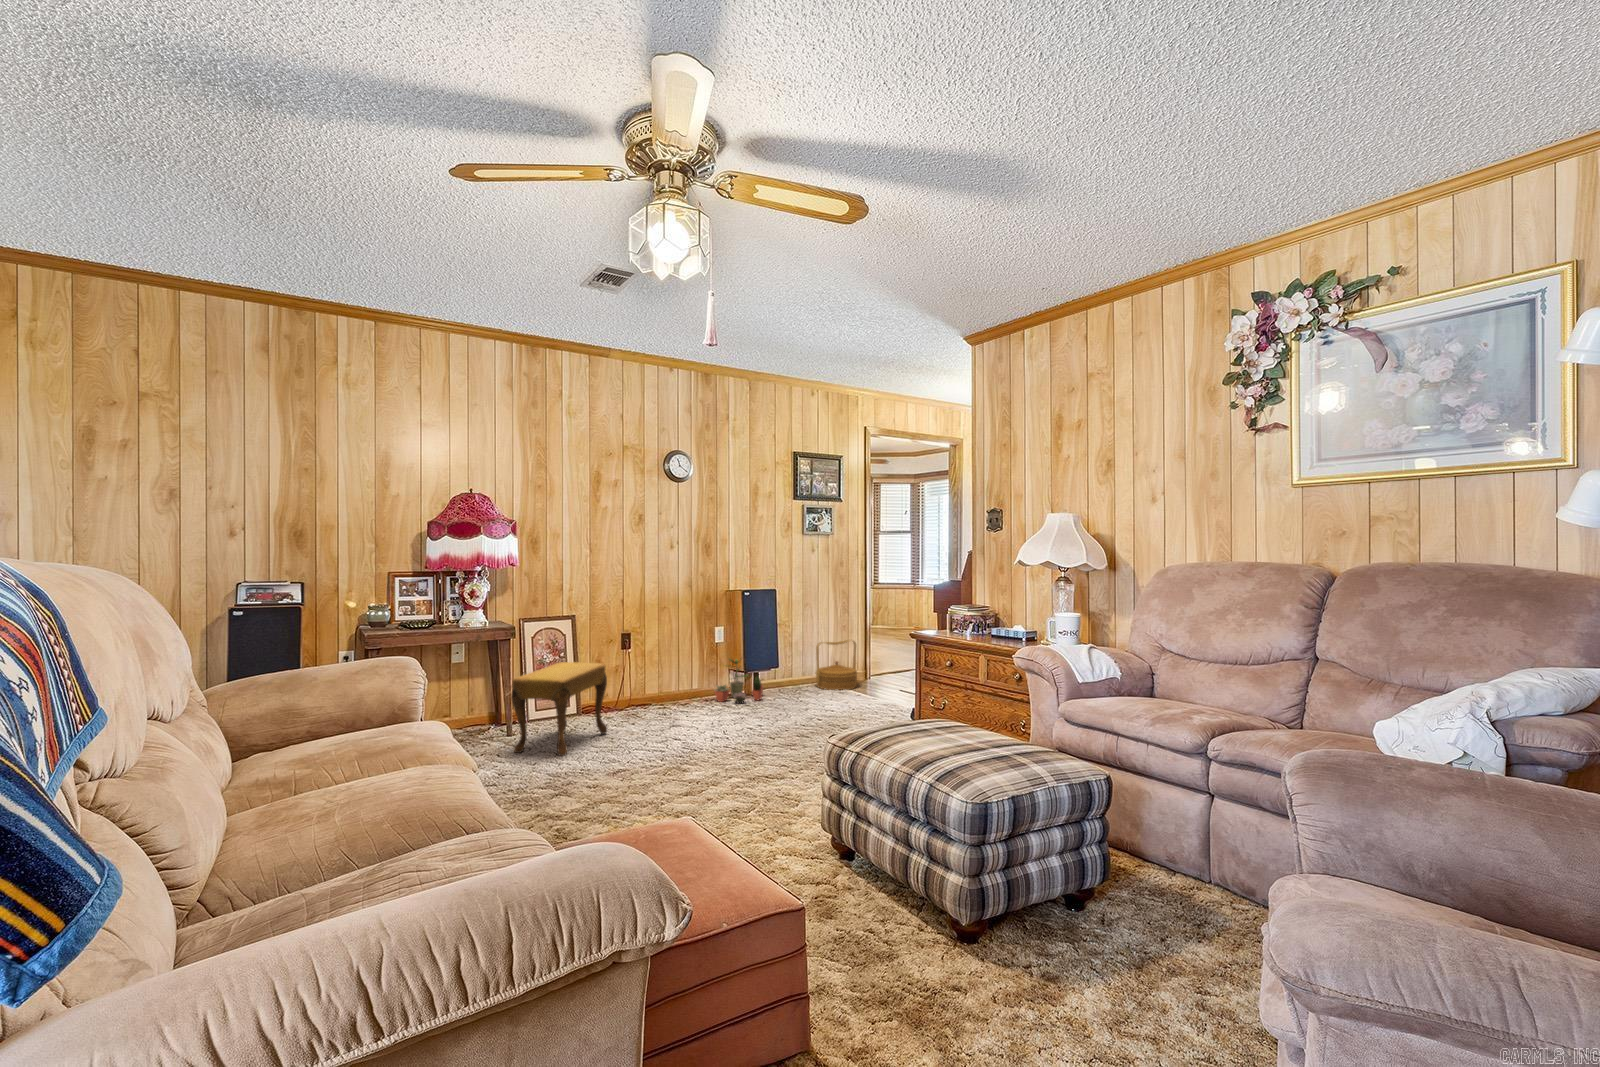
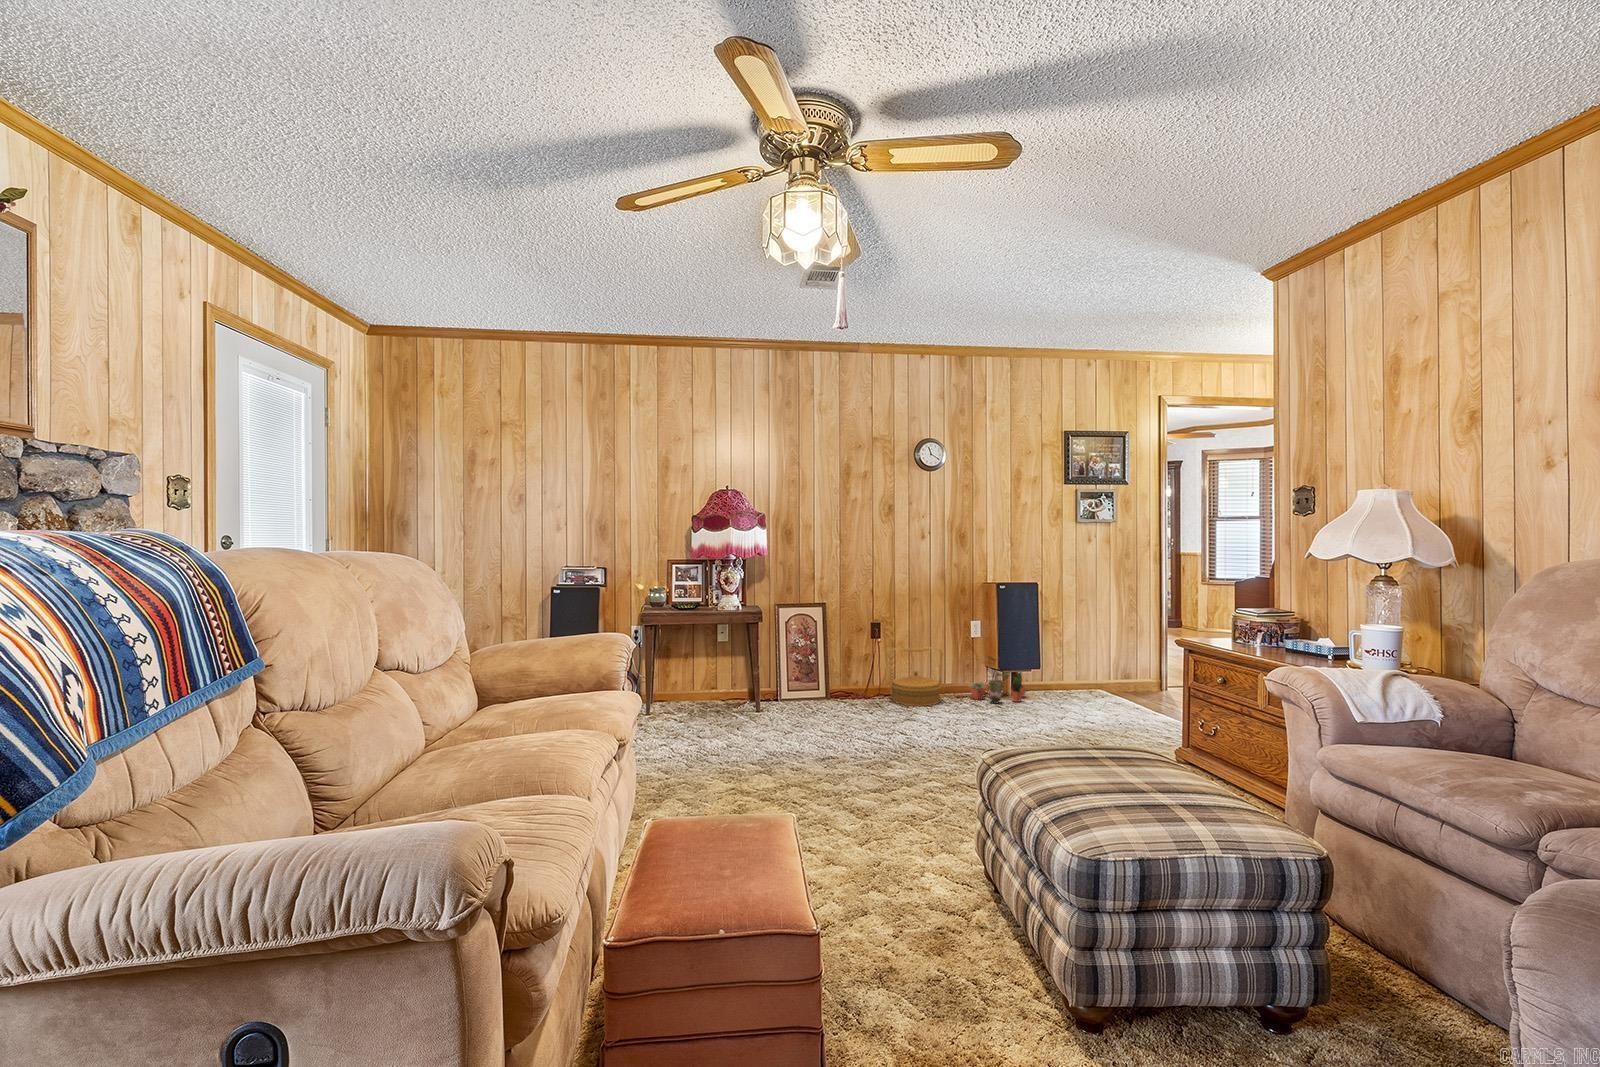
basket: present [816,640,857,690] -> present [889,647,943,706]
footstool: present [511,662,607,756] -> none [749,647,843,737]

